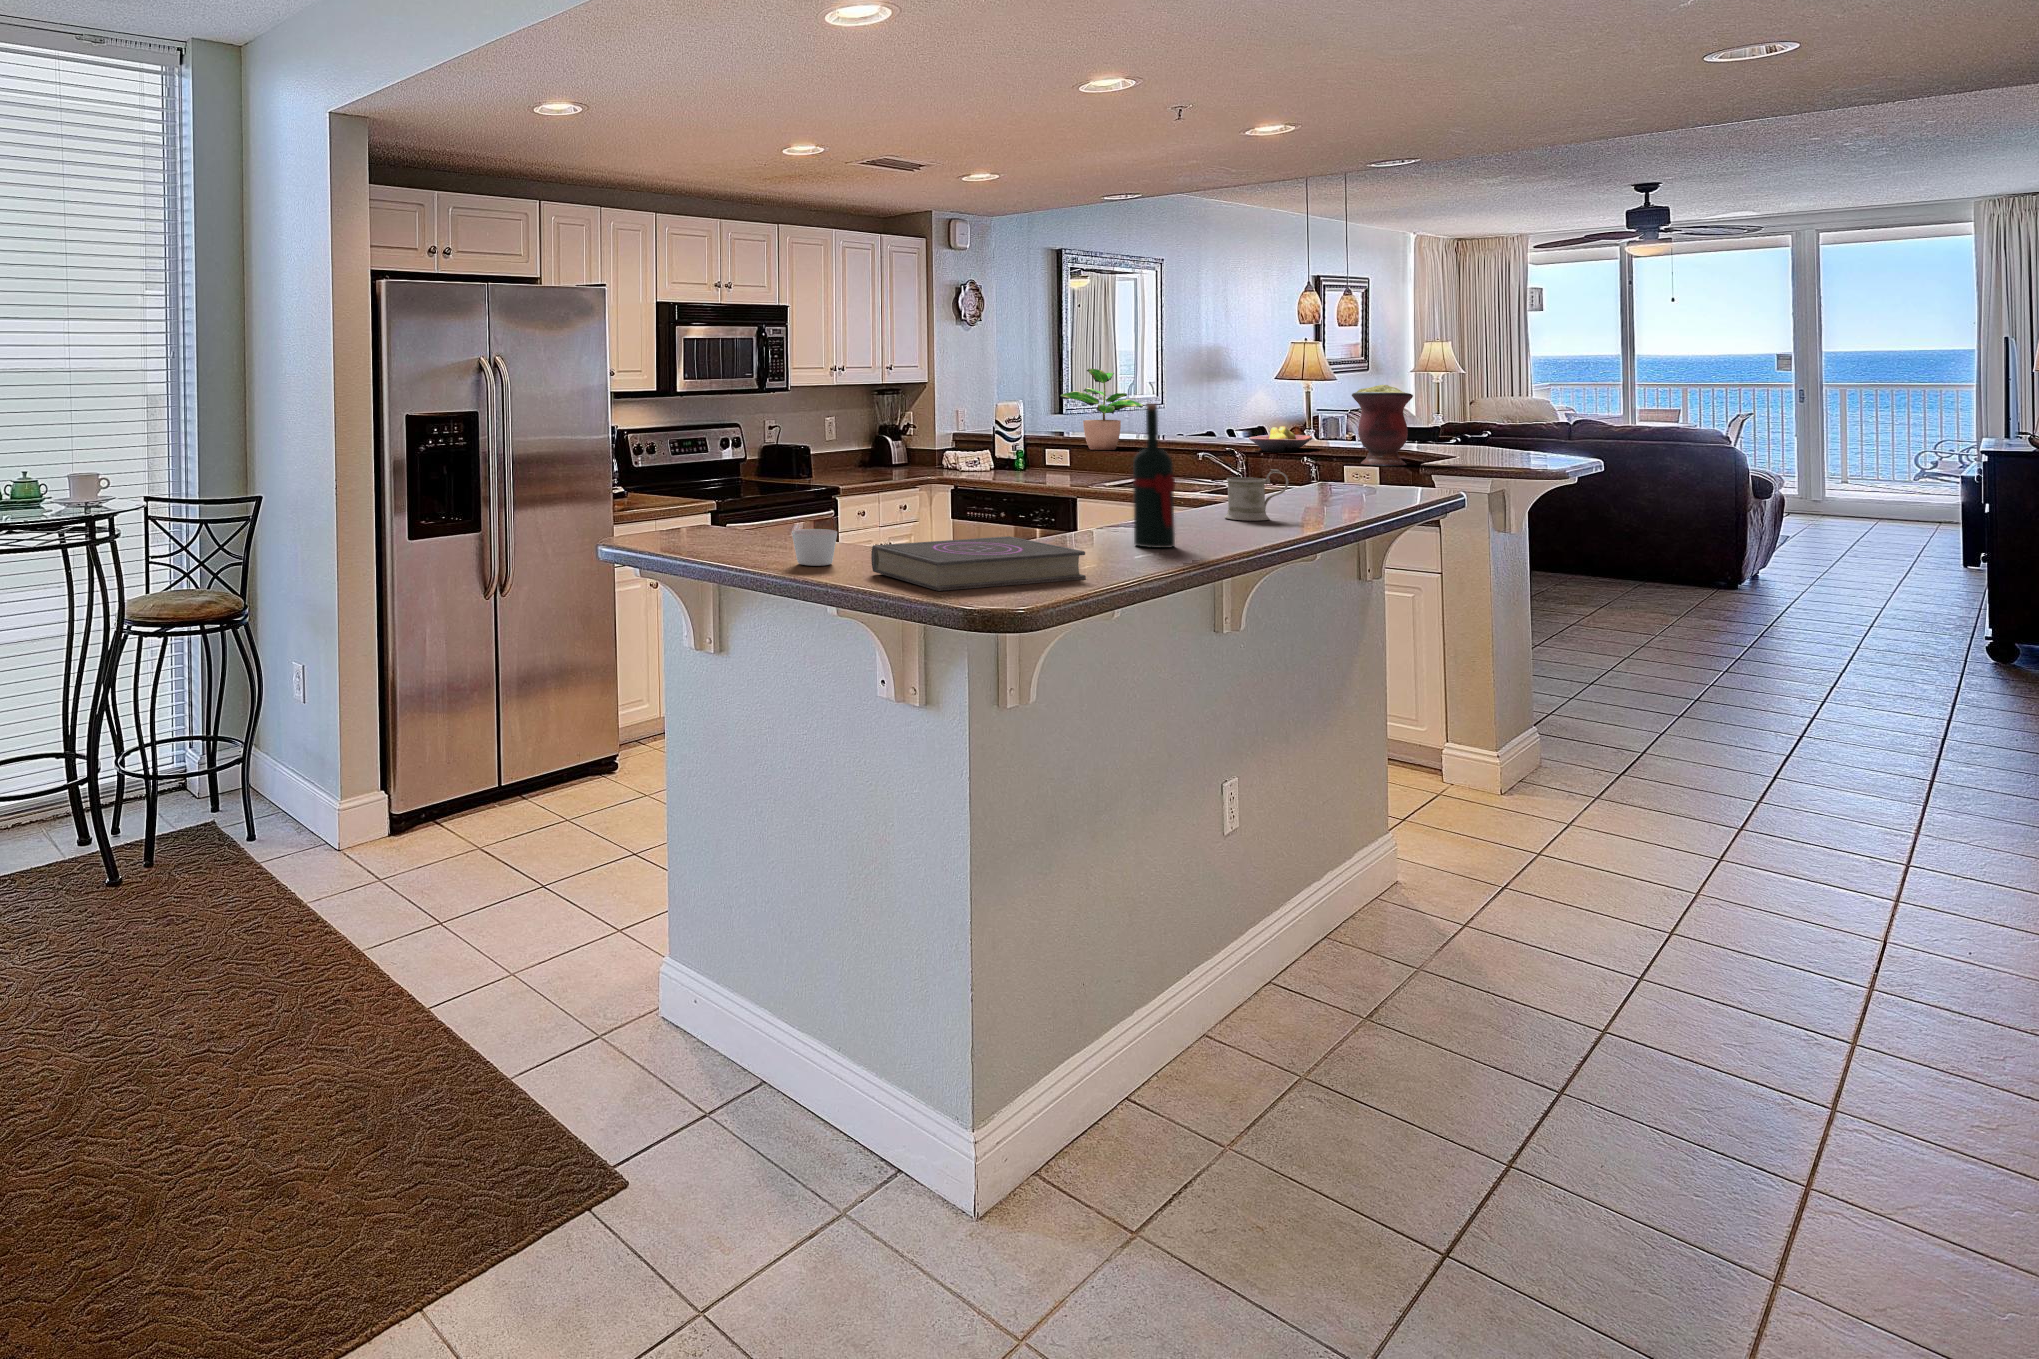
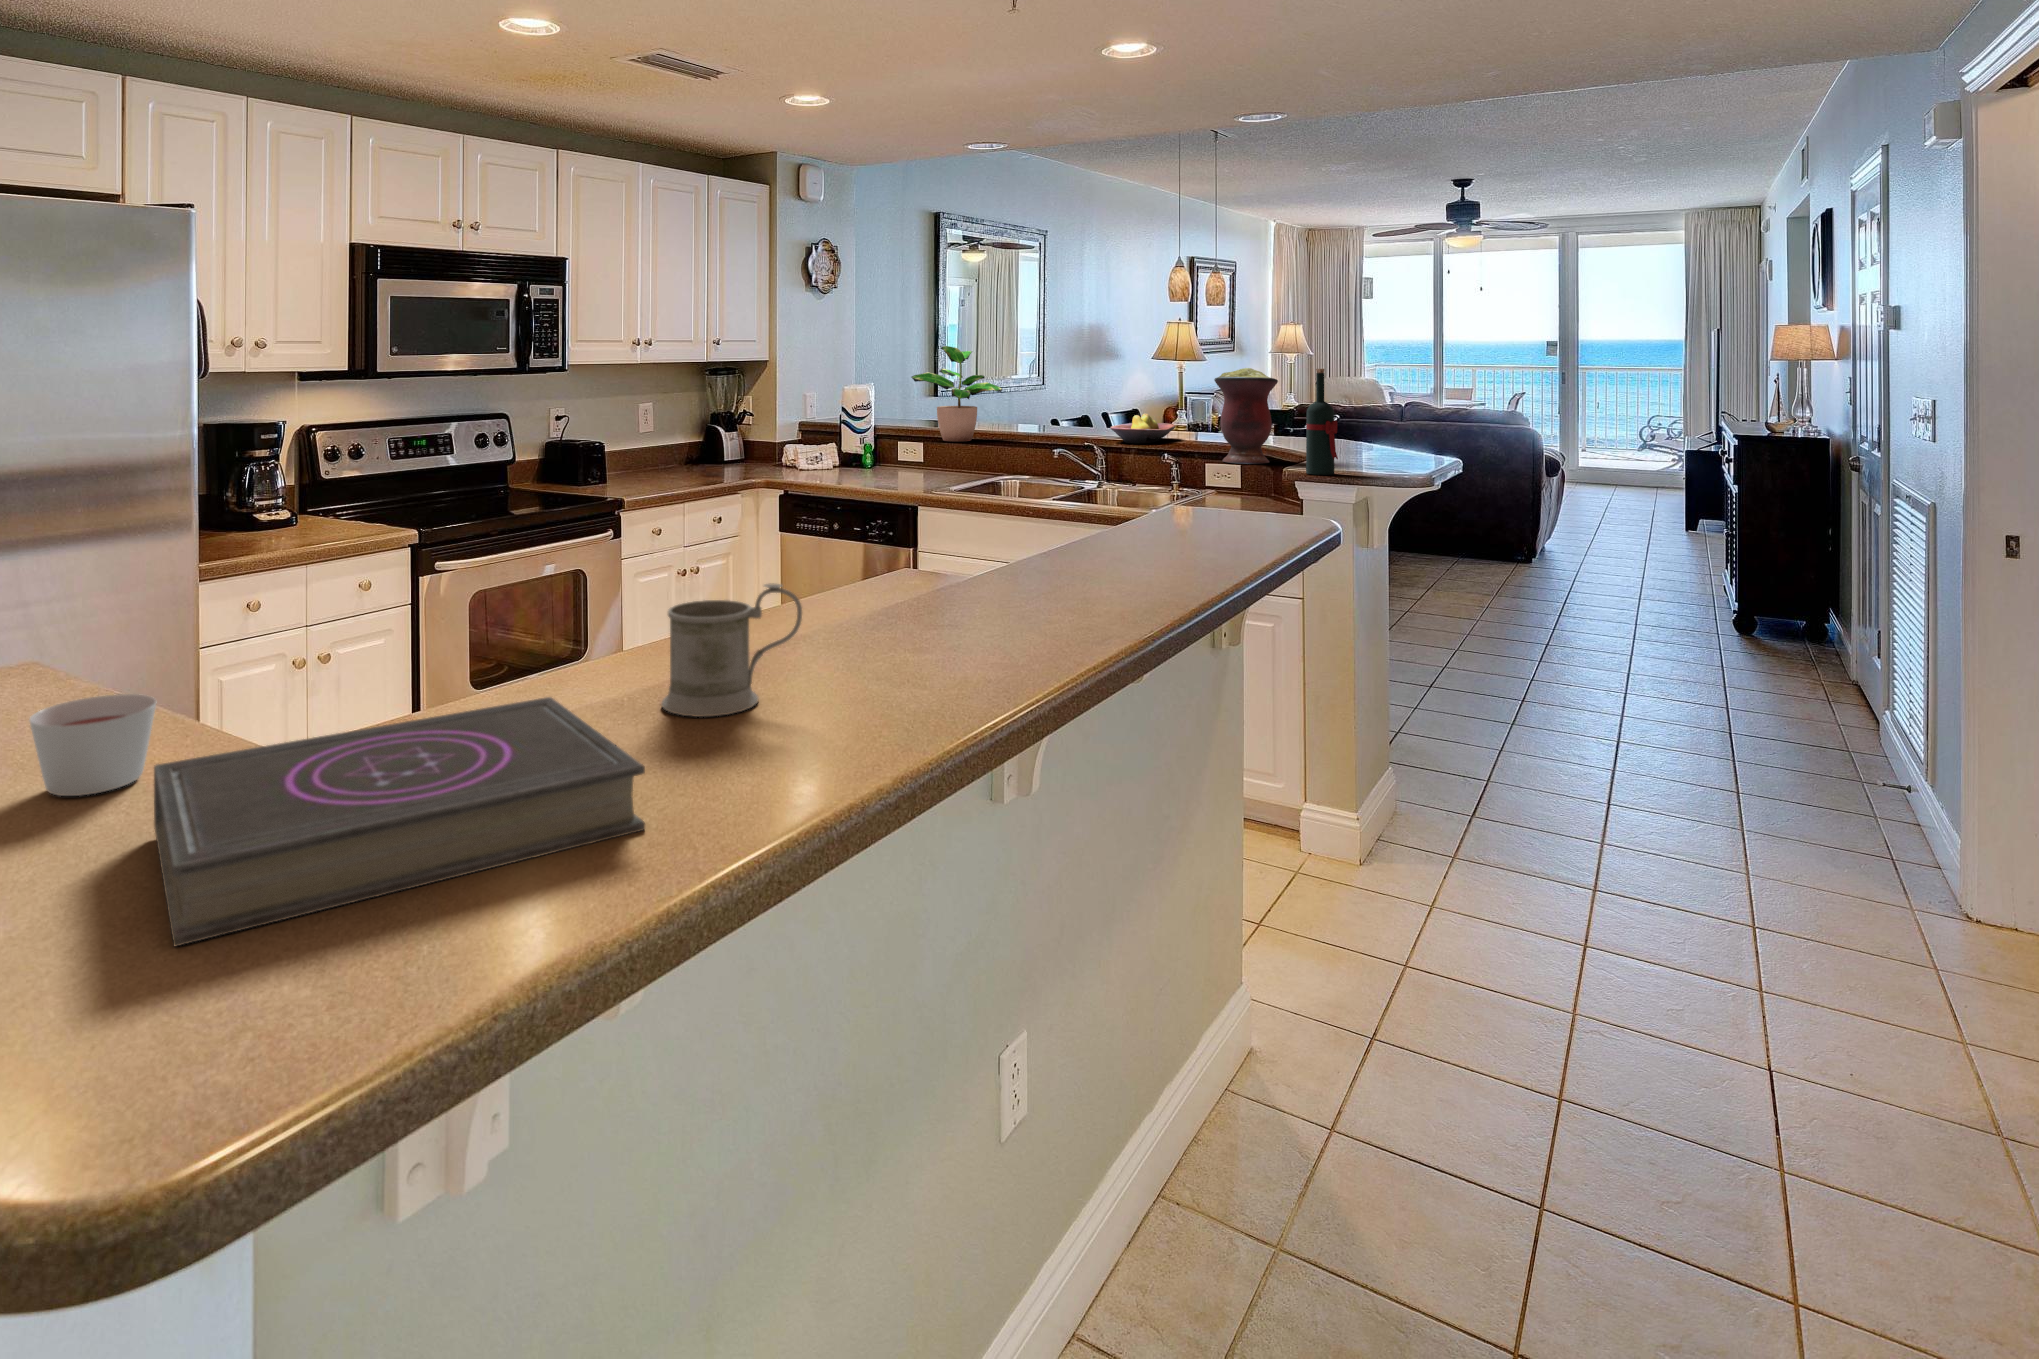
wine bottle: present [1133,403,1175,548] -> present [1306,369,1338,475]
mug: present [1224,469,1288,521] -> present [661,583,802,717]

